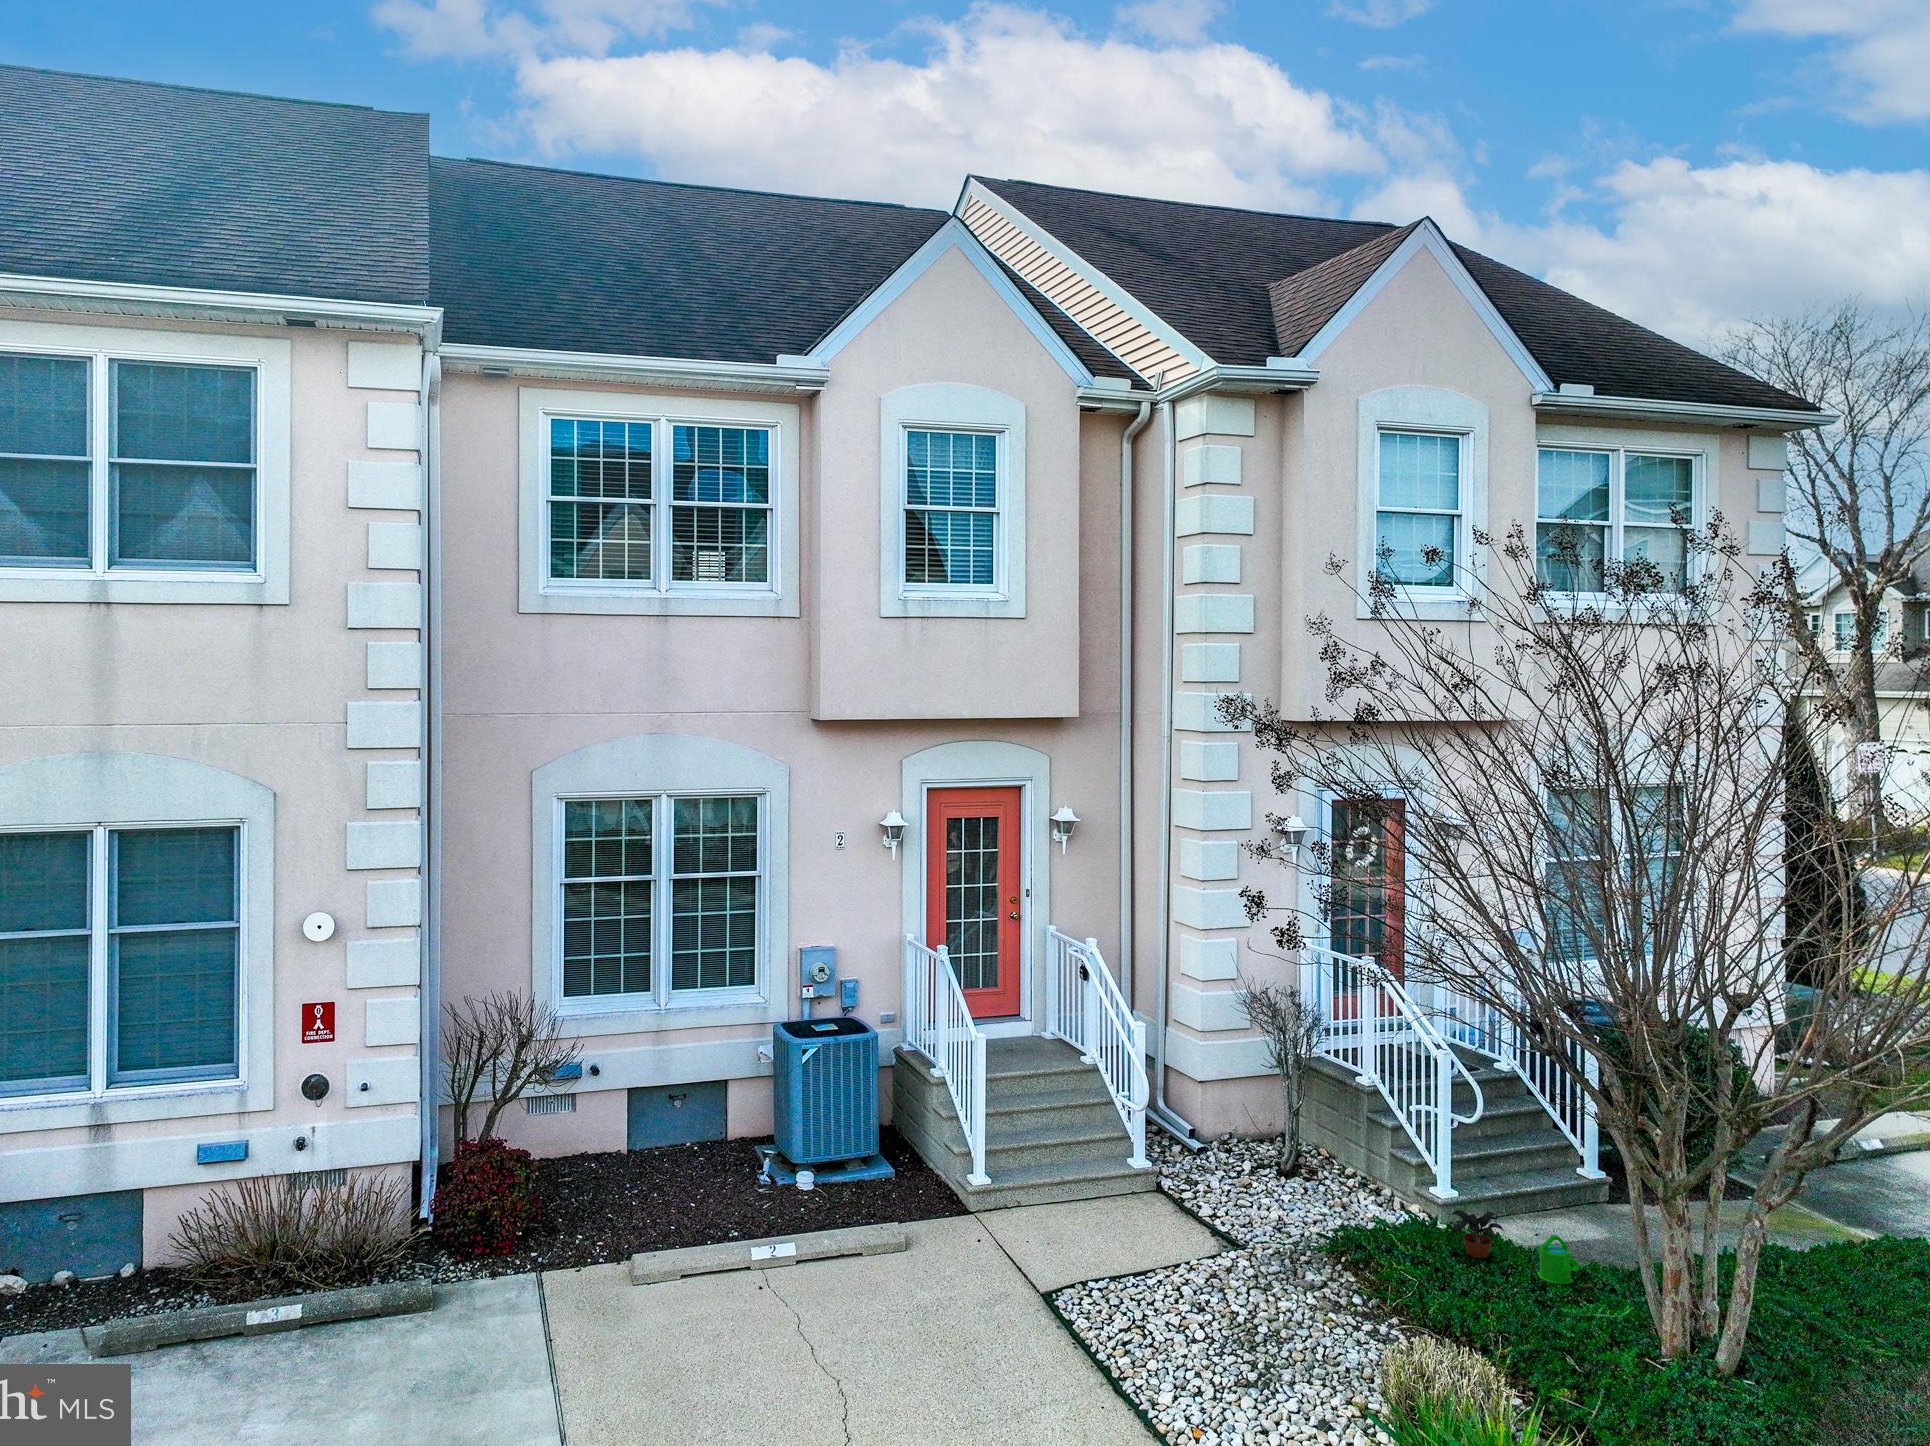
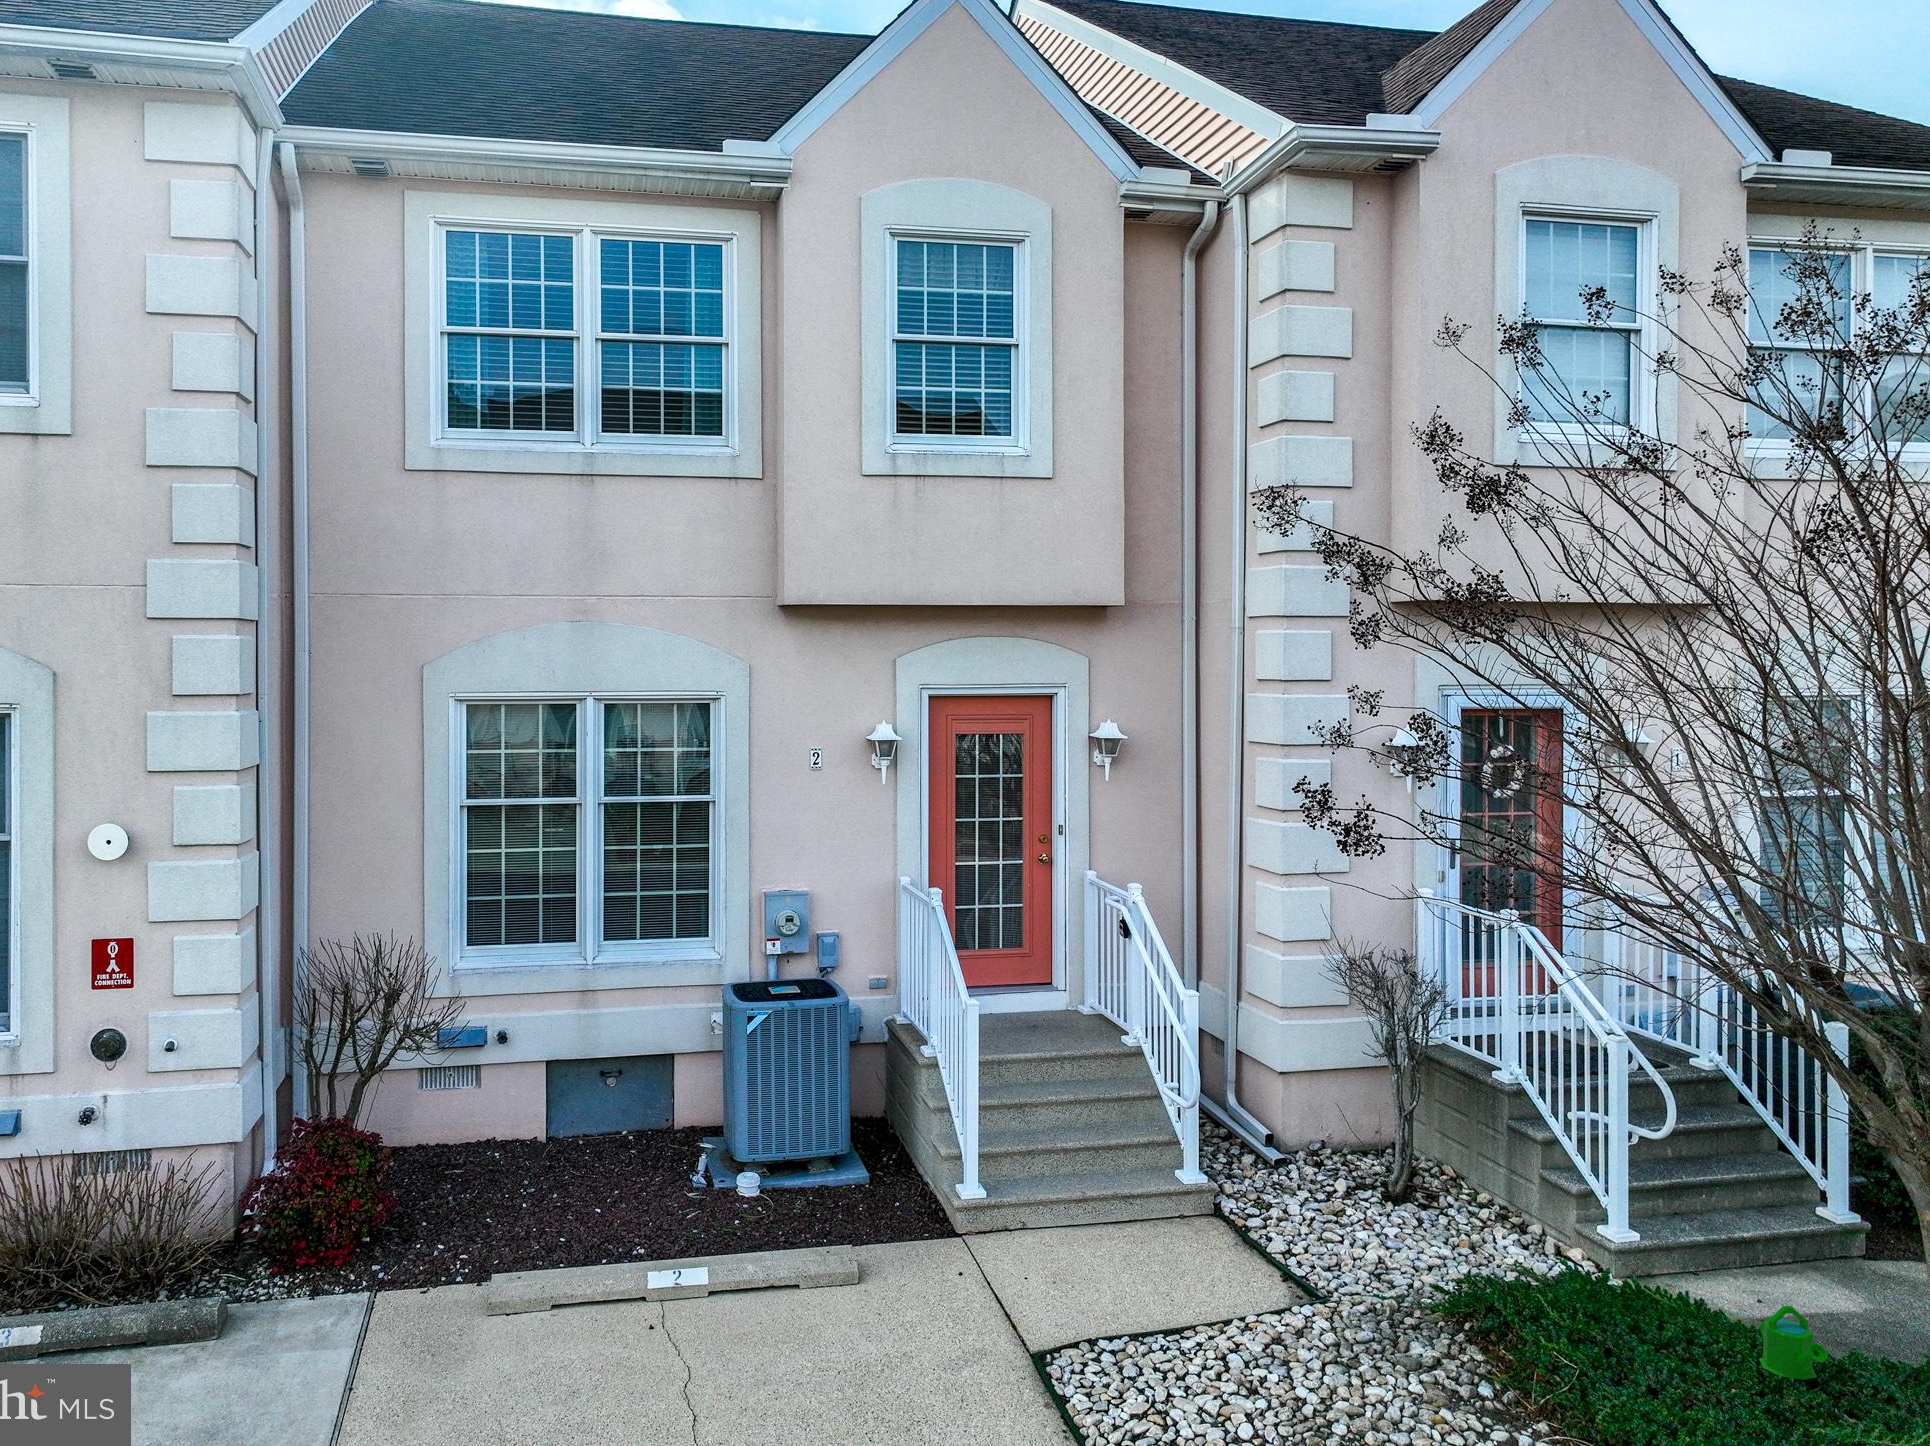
potted plant: present [1451,1210,1504,1258] -> none [1625,1262,1708,1334]

